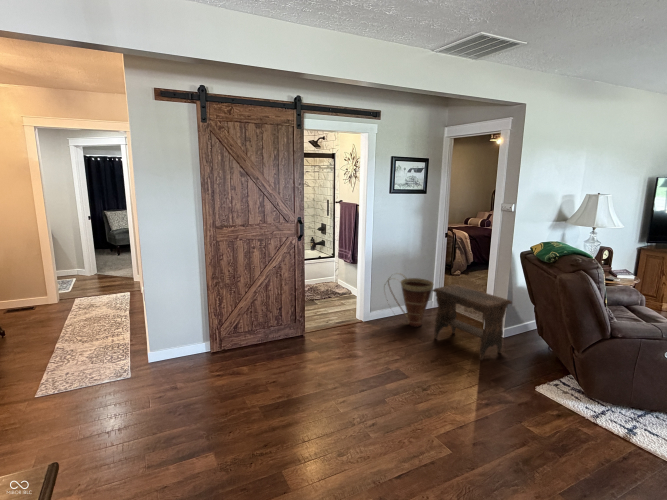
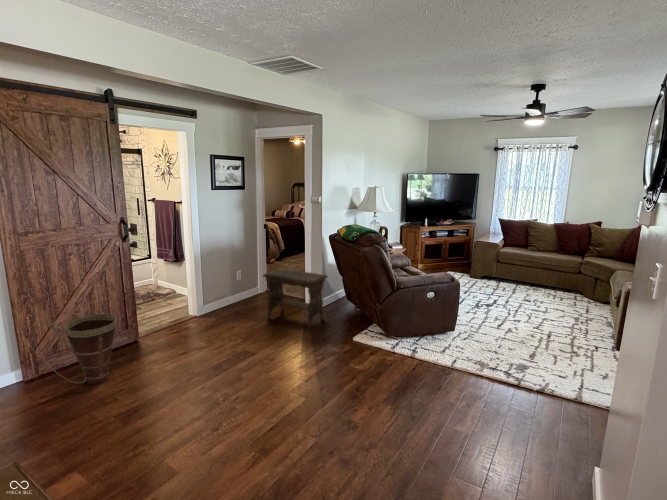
basket: present [387,278,433,326] -> present [36,312,117,384]

